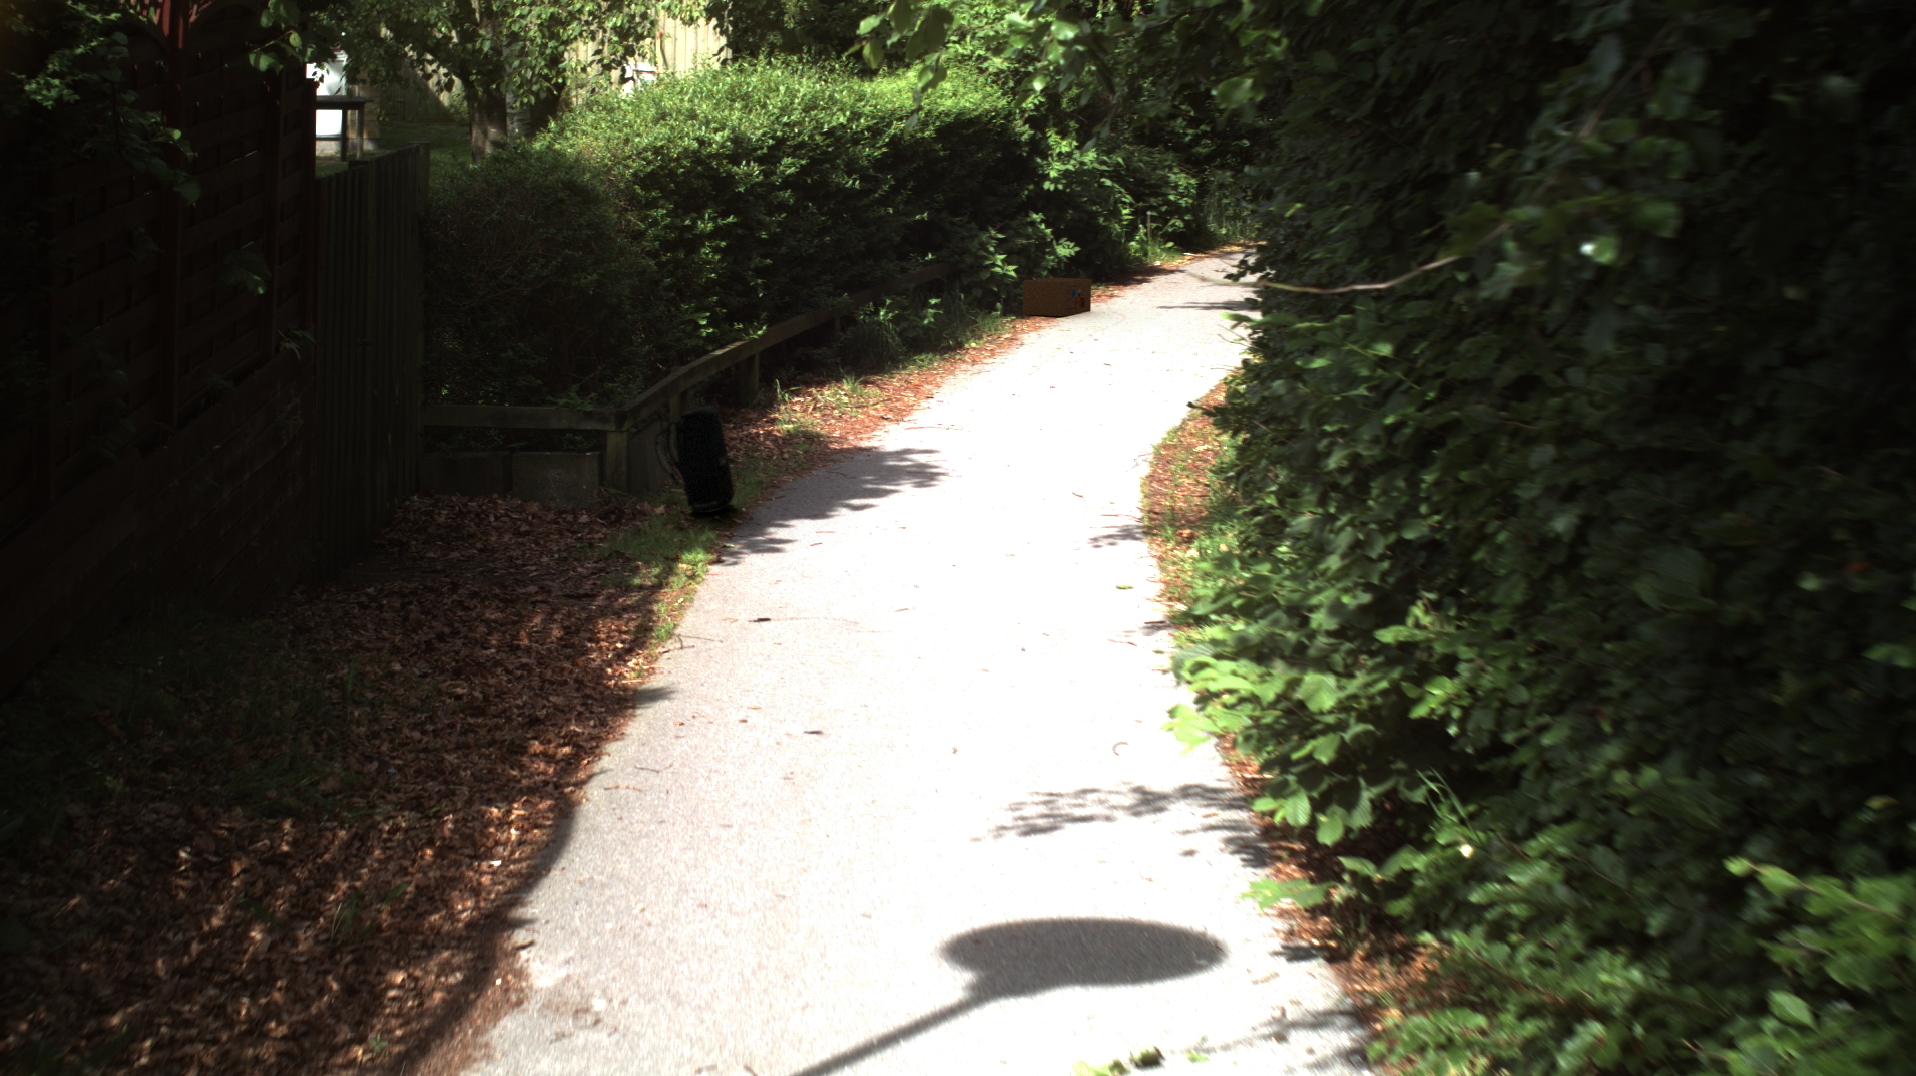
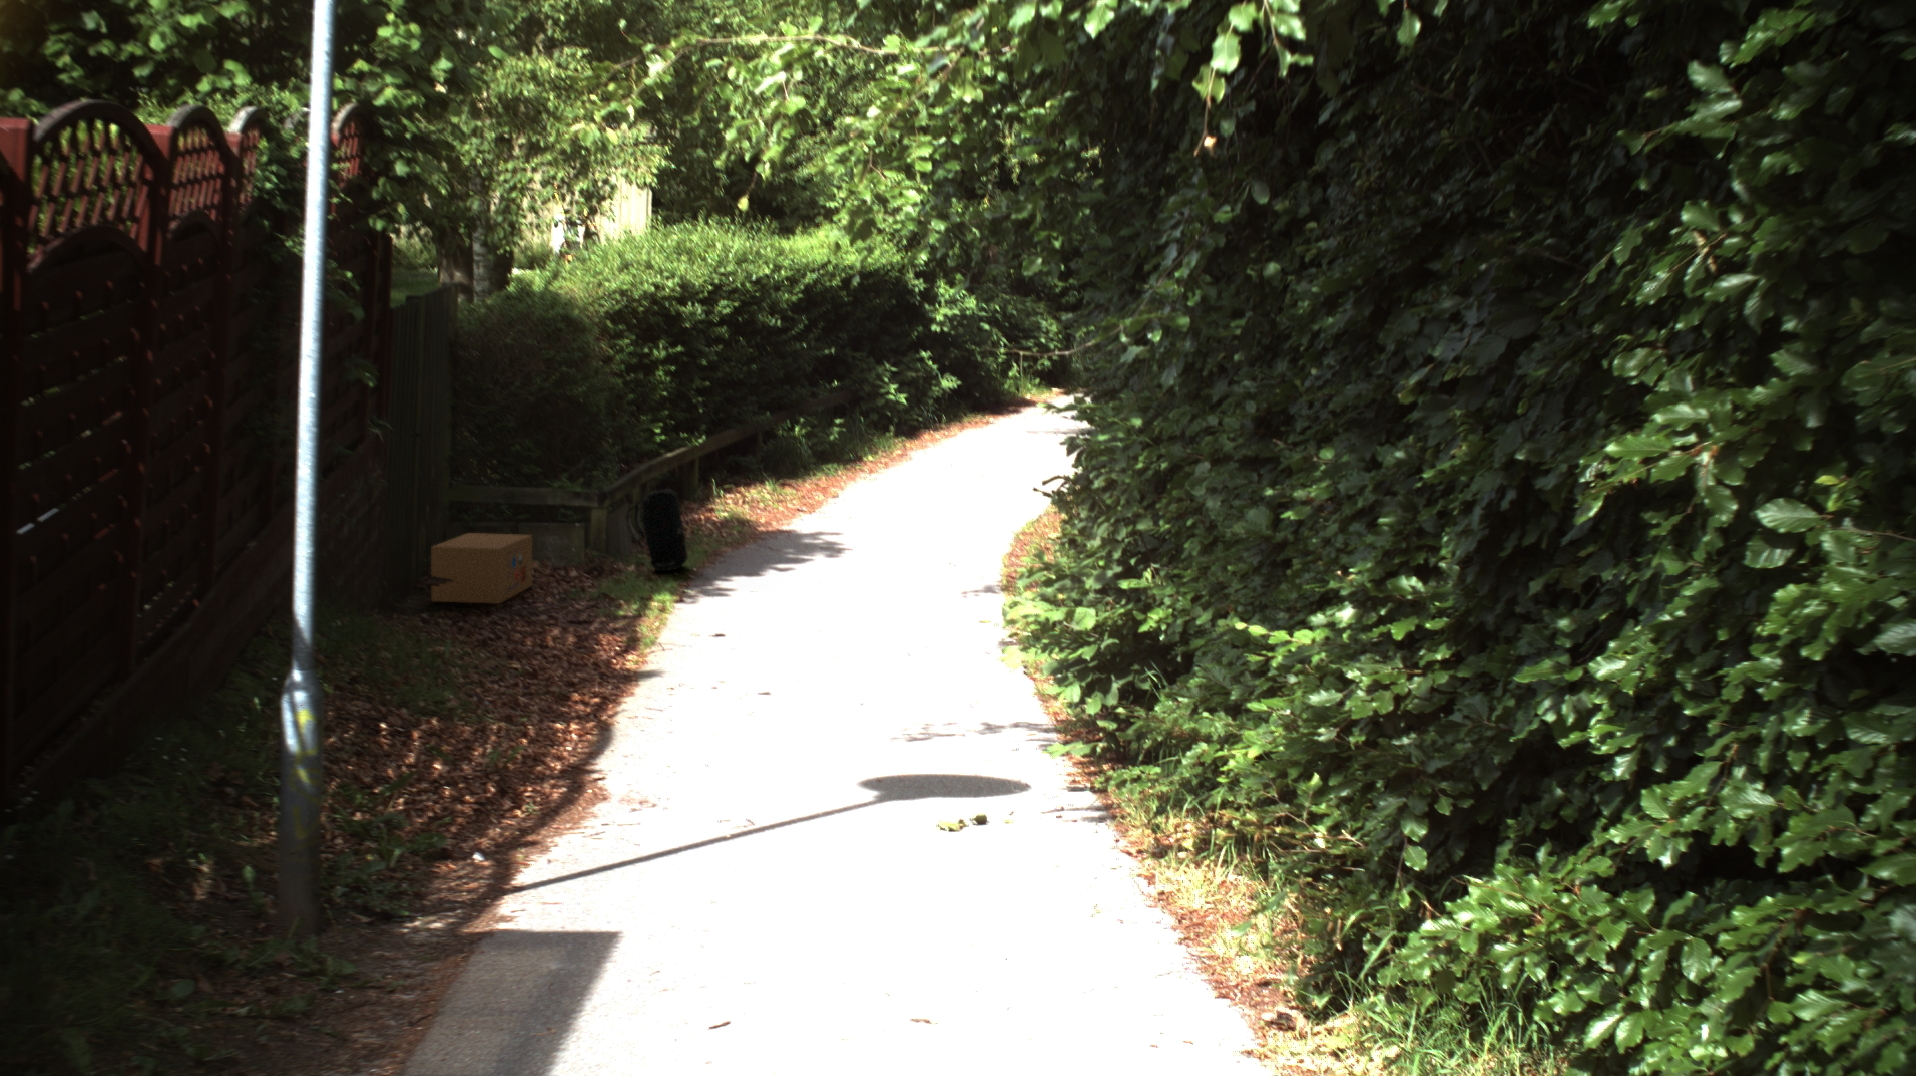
cardboard box: present [1023,278,1091,316] -> present [431,533,532,604]

